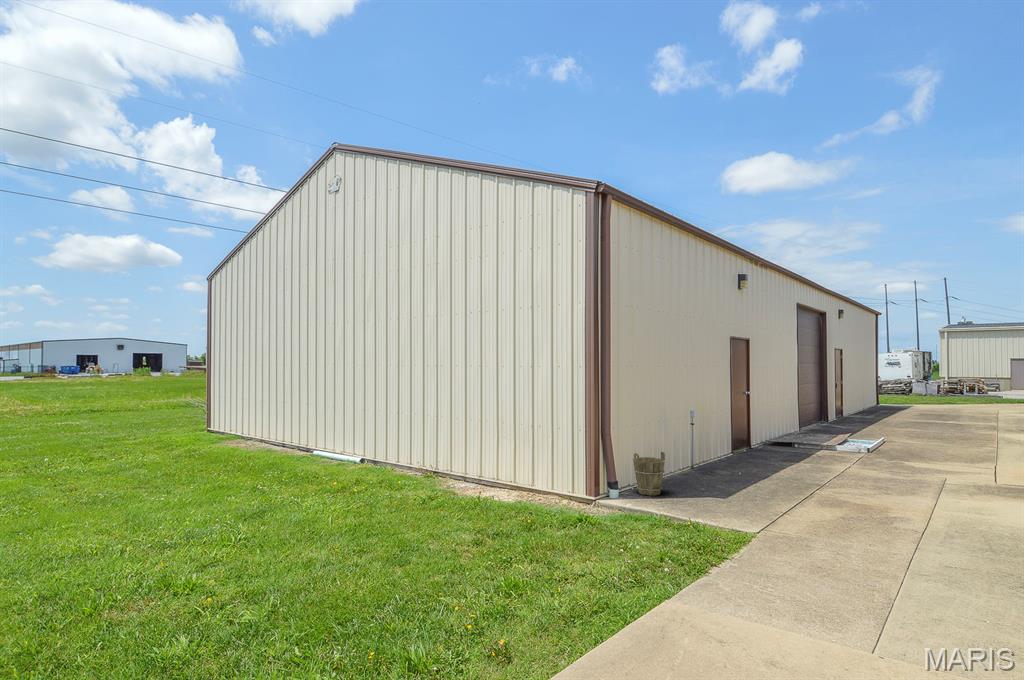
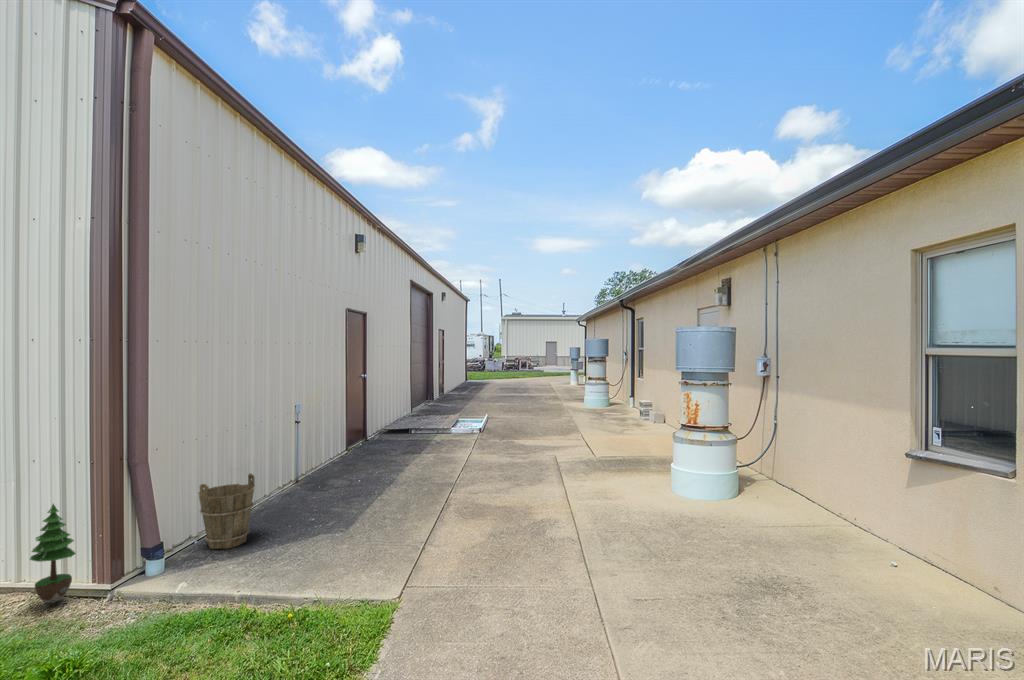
potted tree: none [561,450,580,501] -> present [30,504,76,604]

